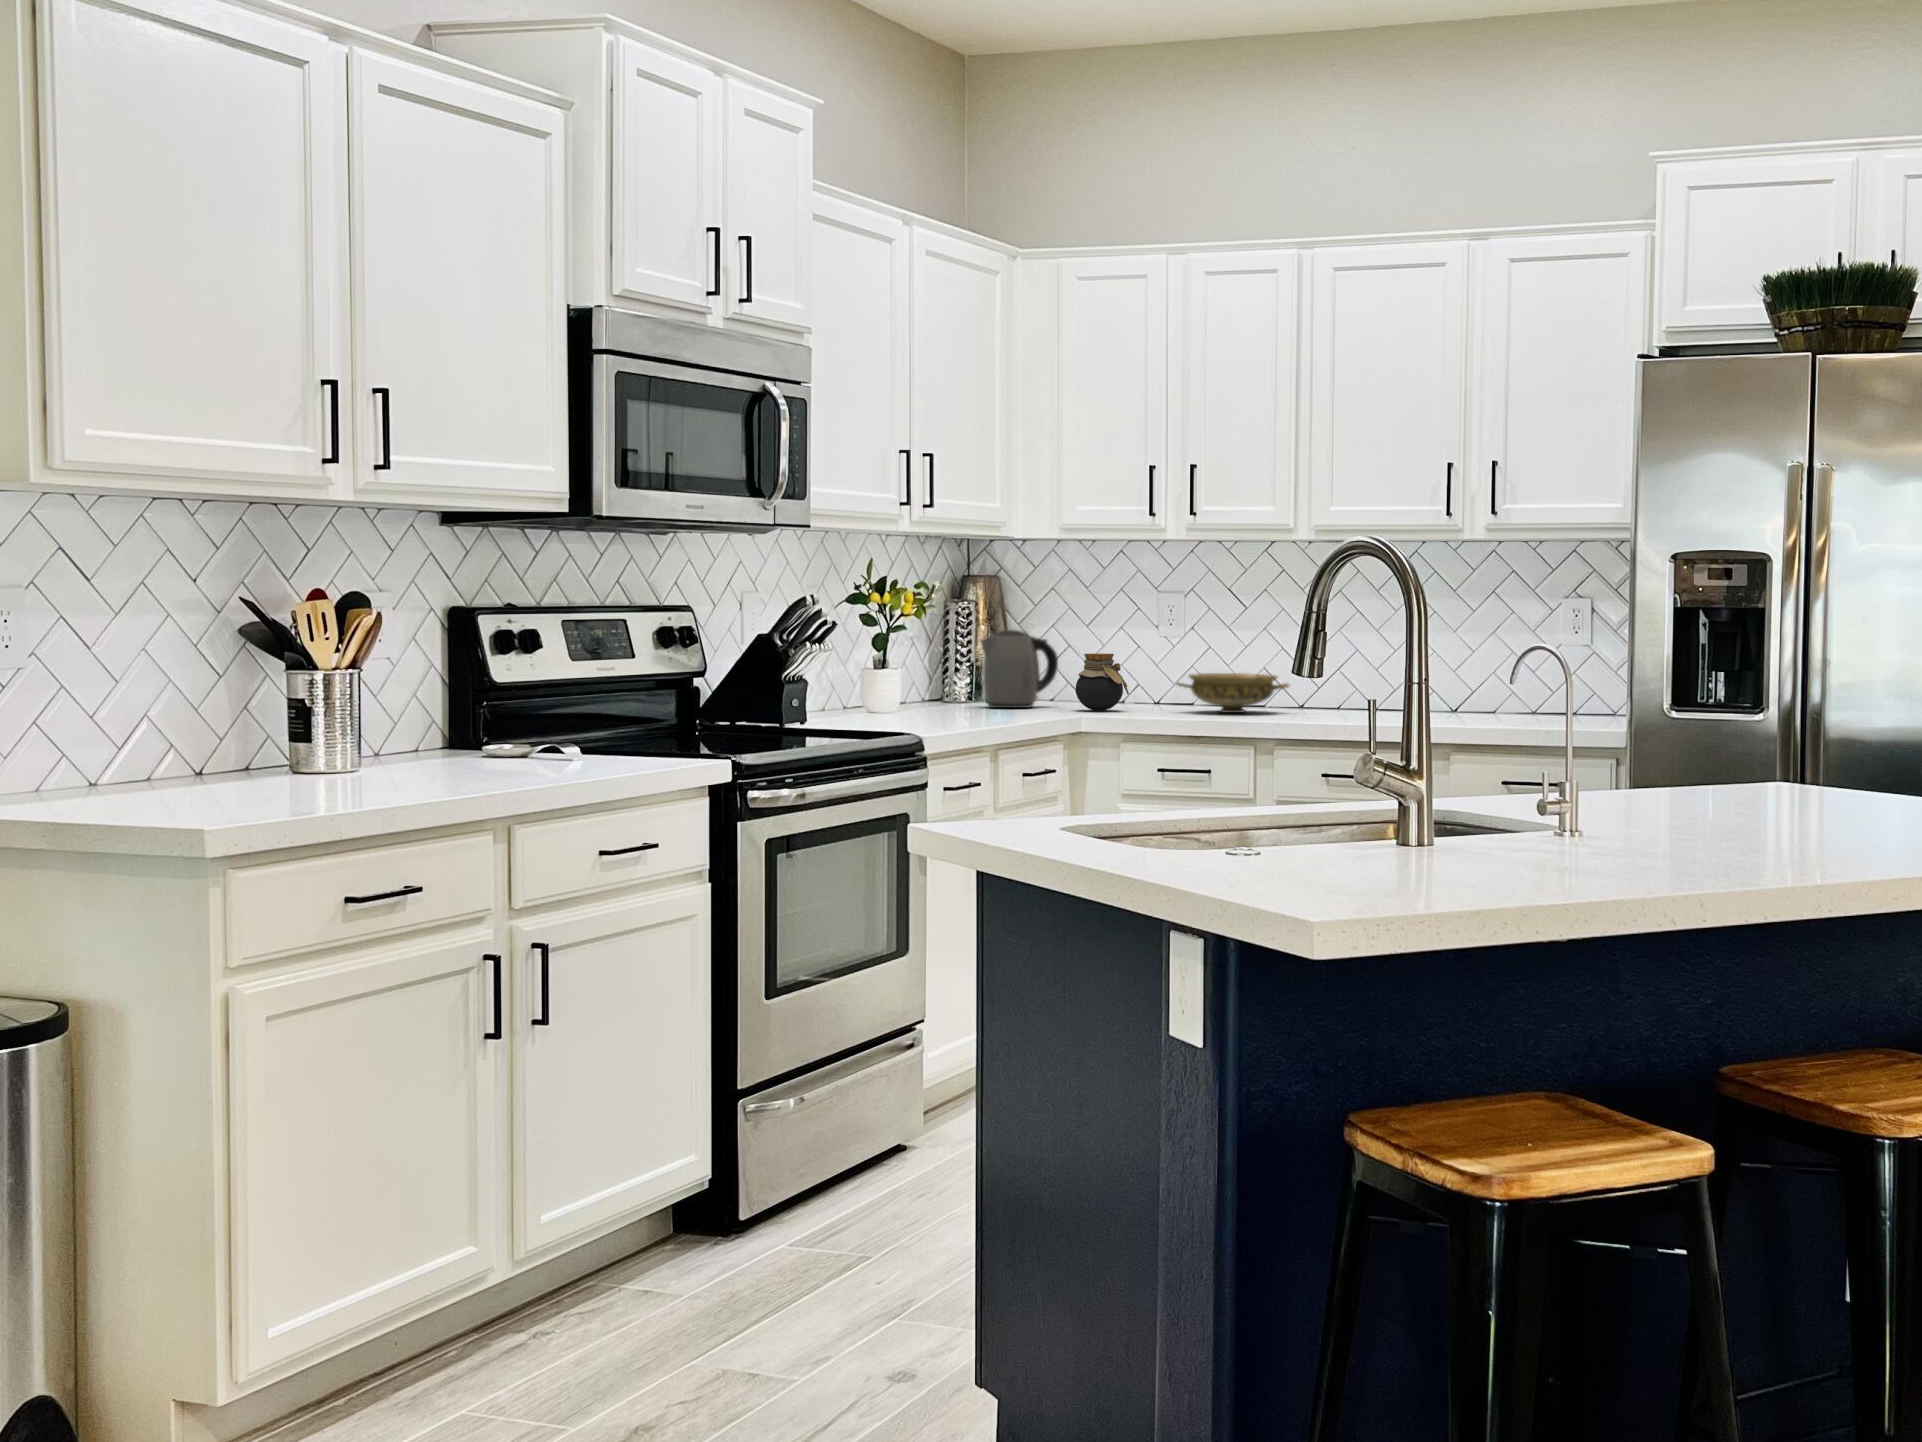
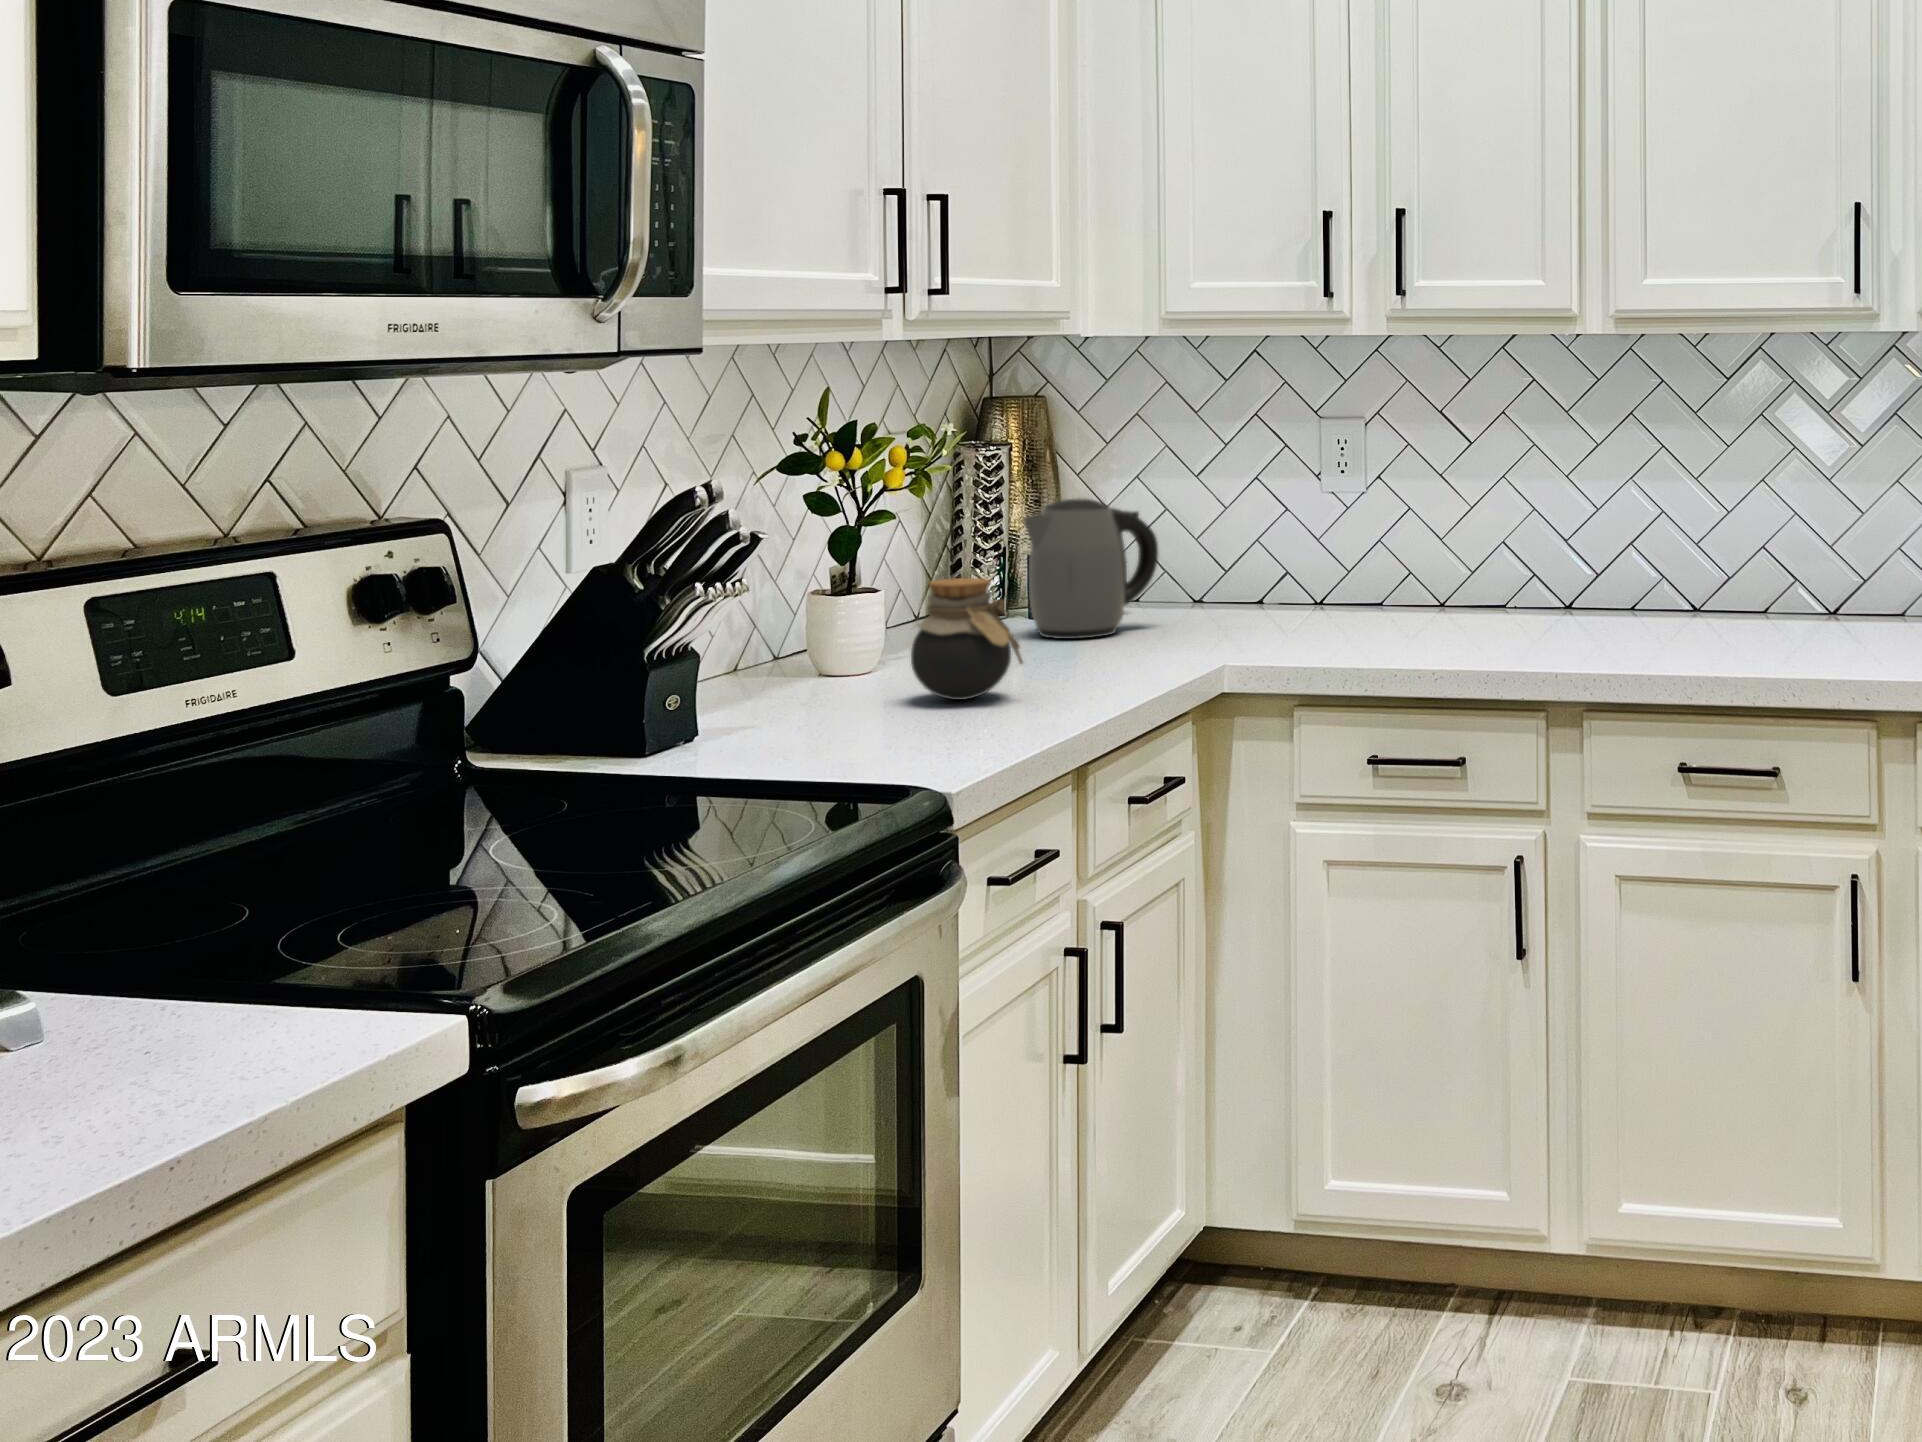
jar: present [1075,653,1129,711] -> present [911,578,1023,700]
ceramic bowl: present [1177,673,1289,713] -> none [1377,563,1571,640]

